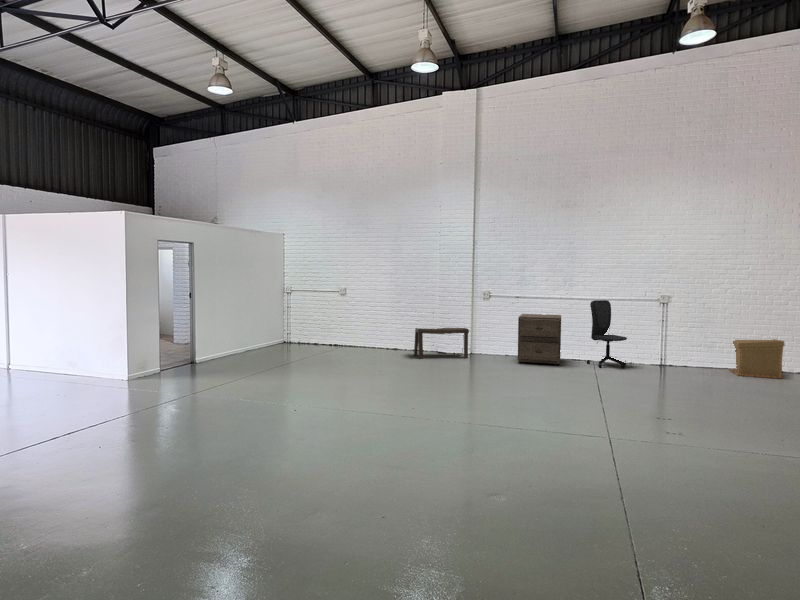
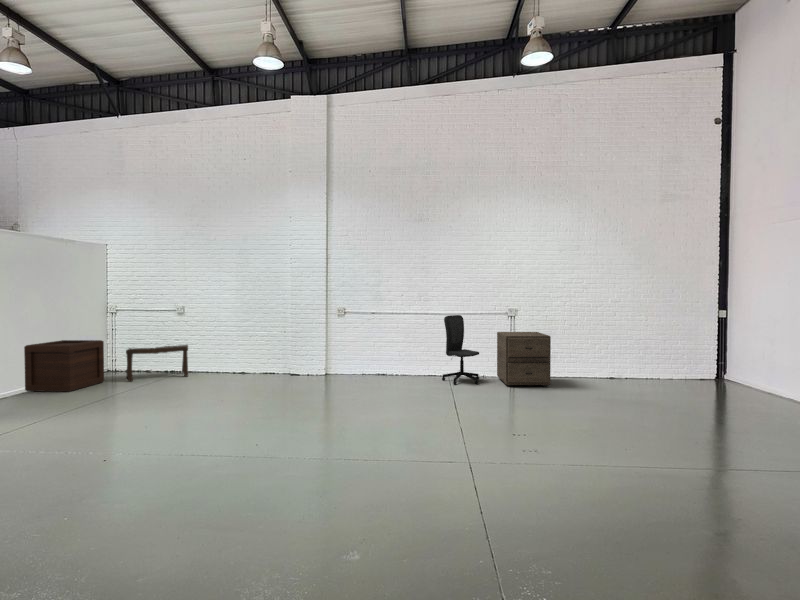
wooden crate: none [236,314,288,354] -> present [24,340,104,392]
filing cabinet: present [518,314,561,365] -> present [497,332,551,387]
bench: present [414,328,469,359] -> present [126,345,188,381]
cardboard box: present [729,339,784,379] -> none [569,348,616,386]

